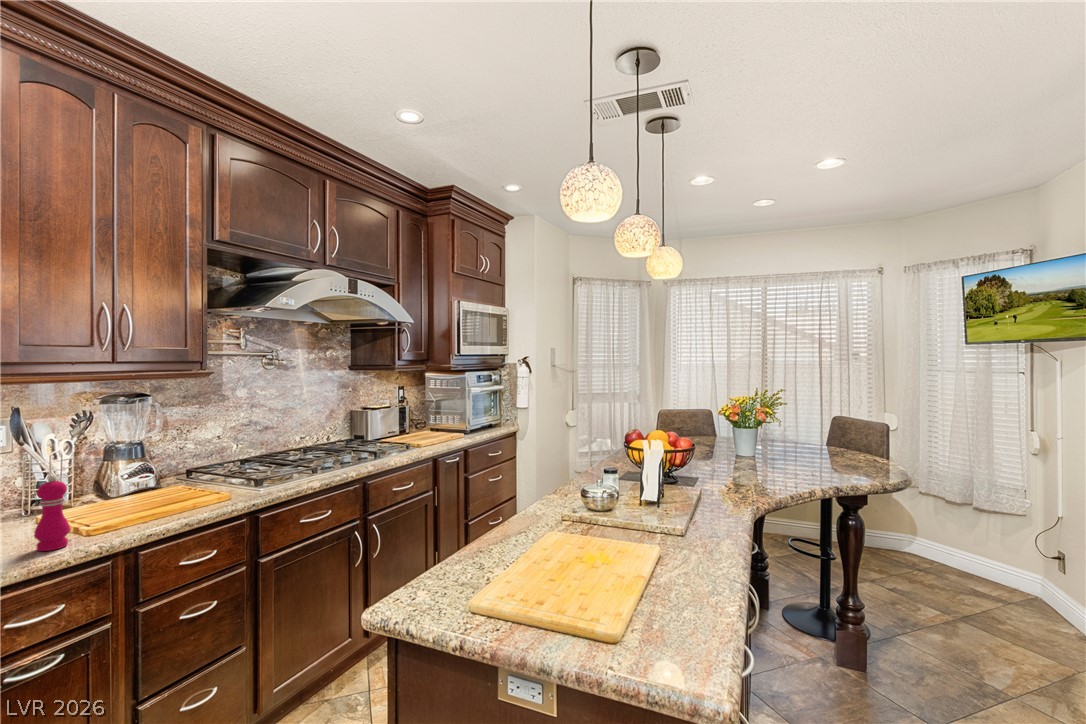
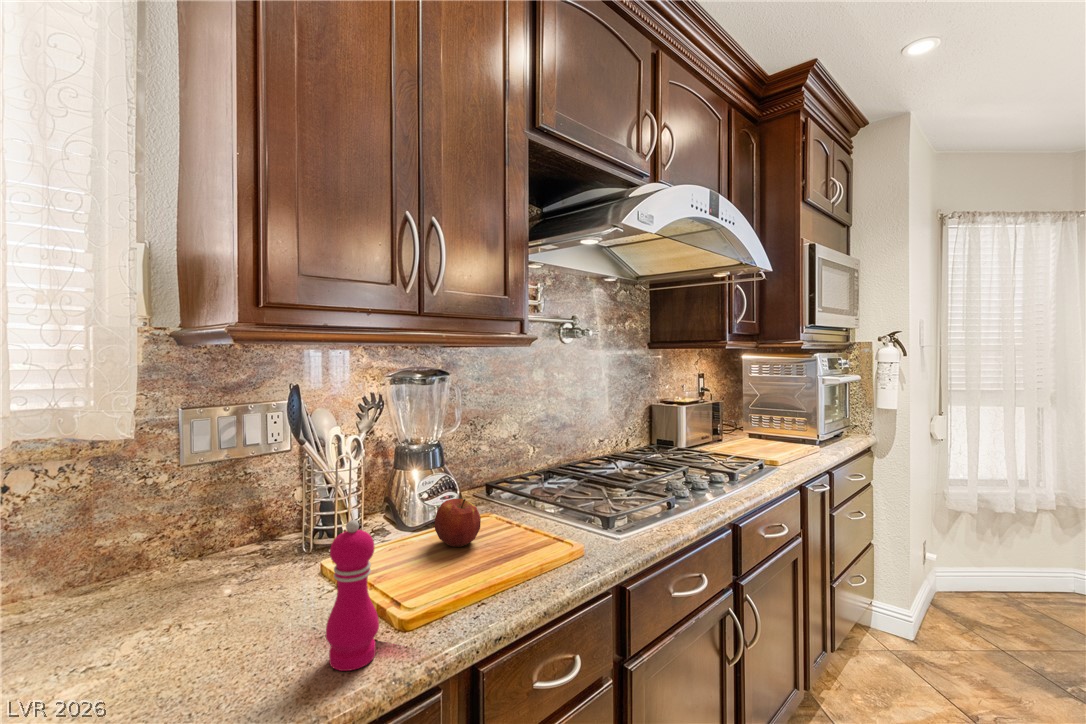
apple: none [128,473,164,502] -> present [435,499,481,547]

